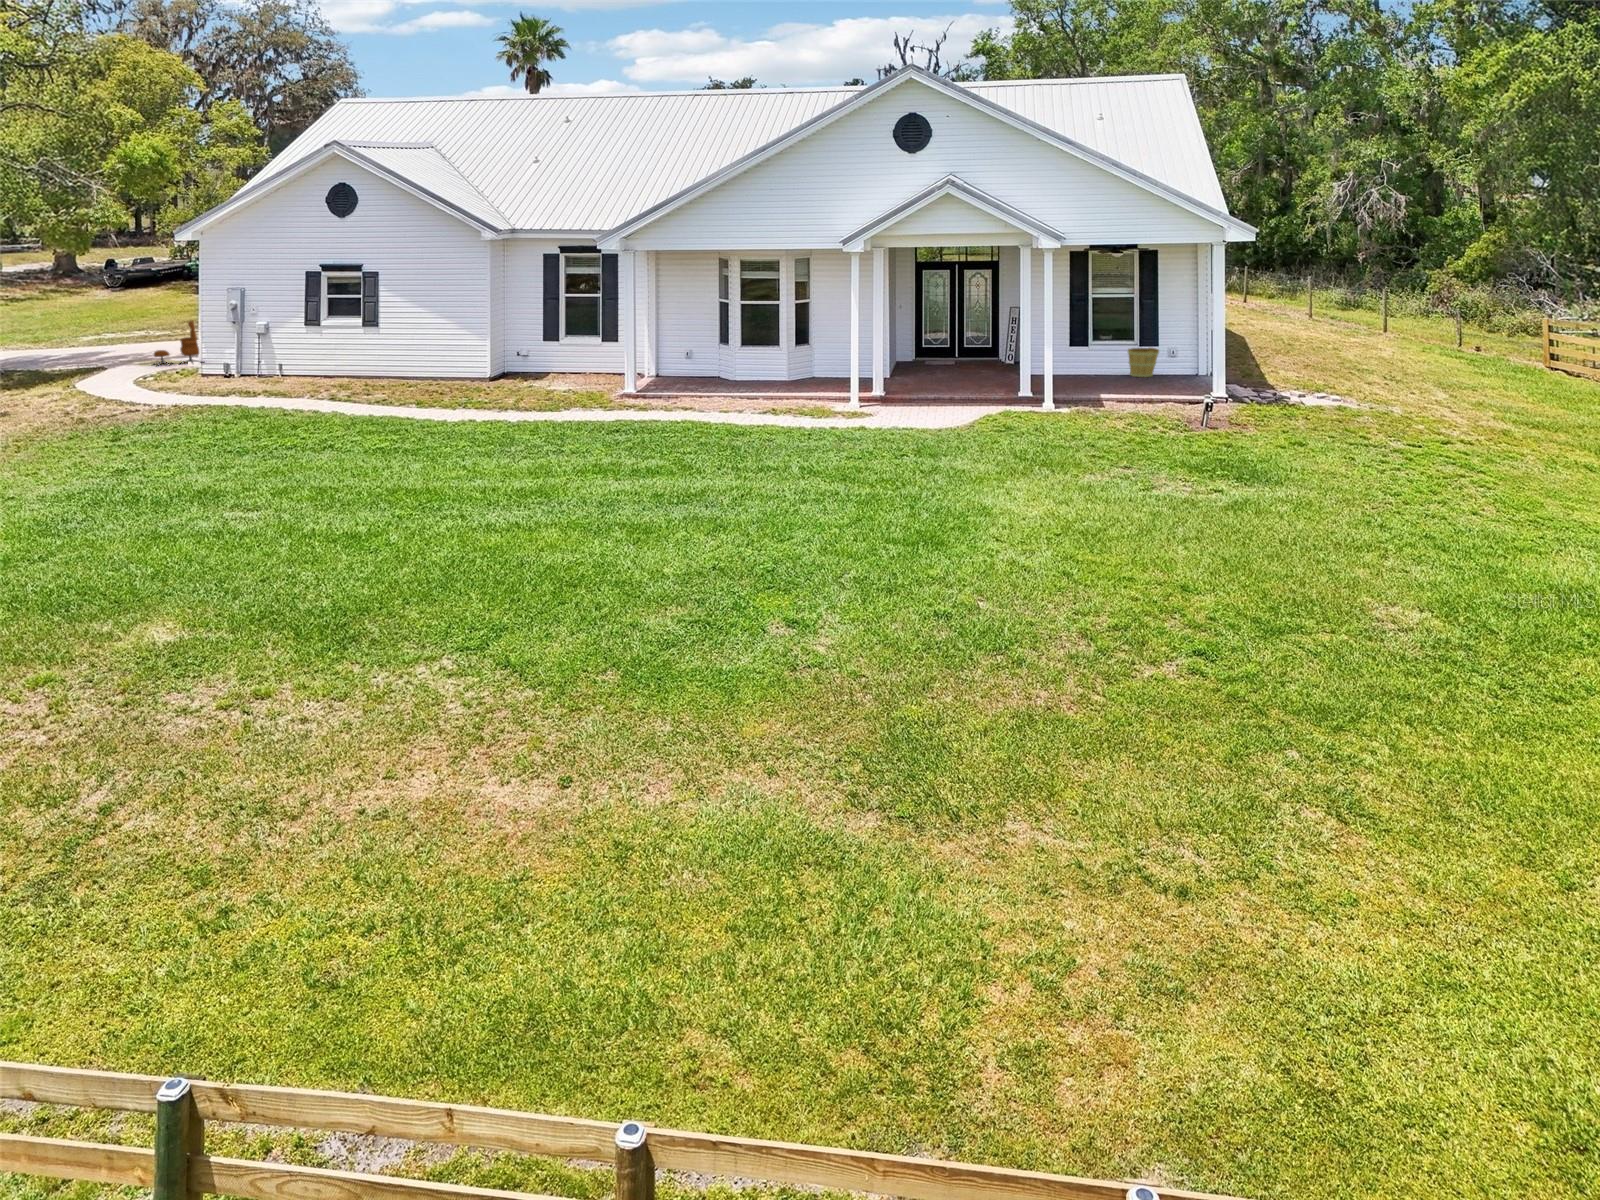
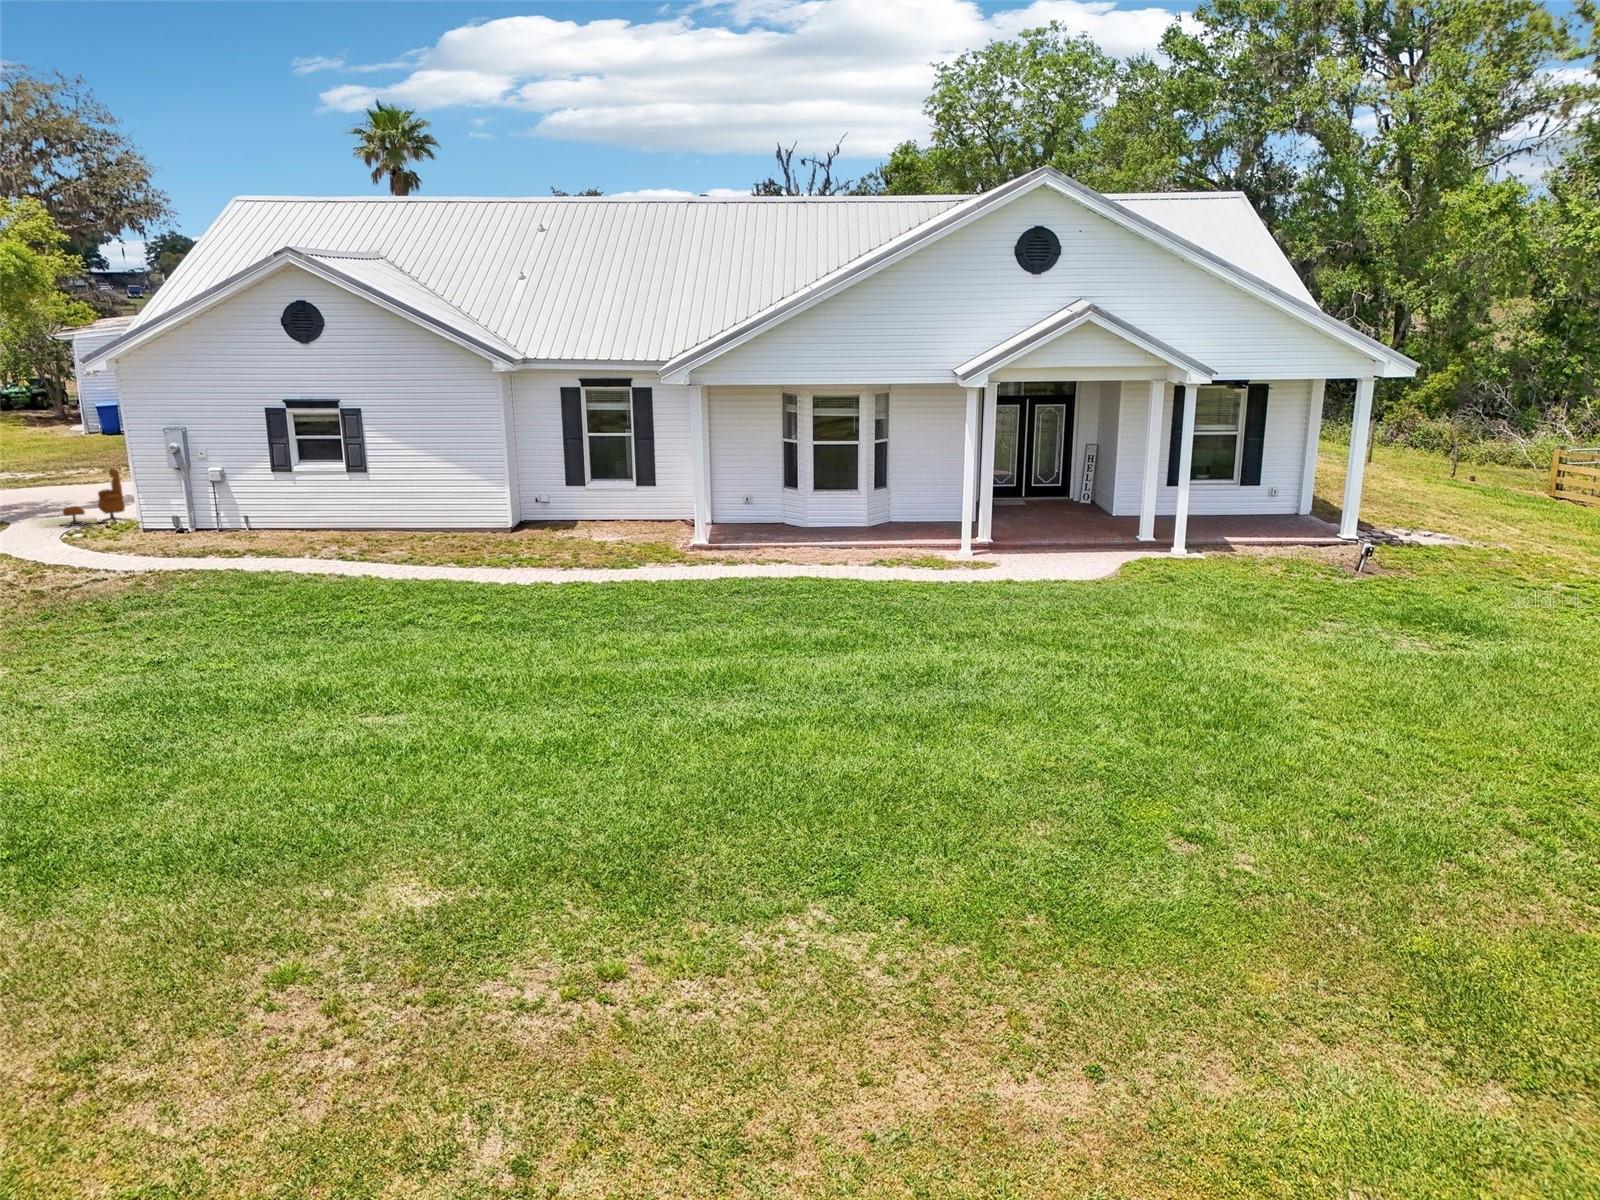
wooden bucket: present [1128,348,1159,377] -> none [1249,488,1287,522]

